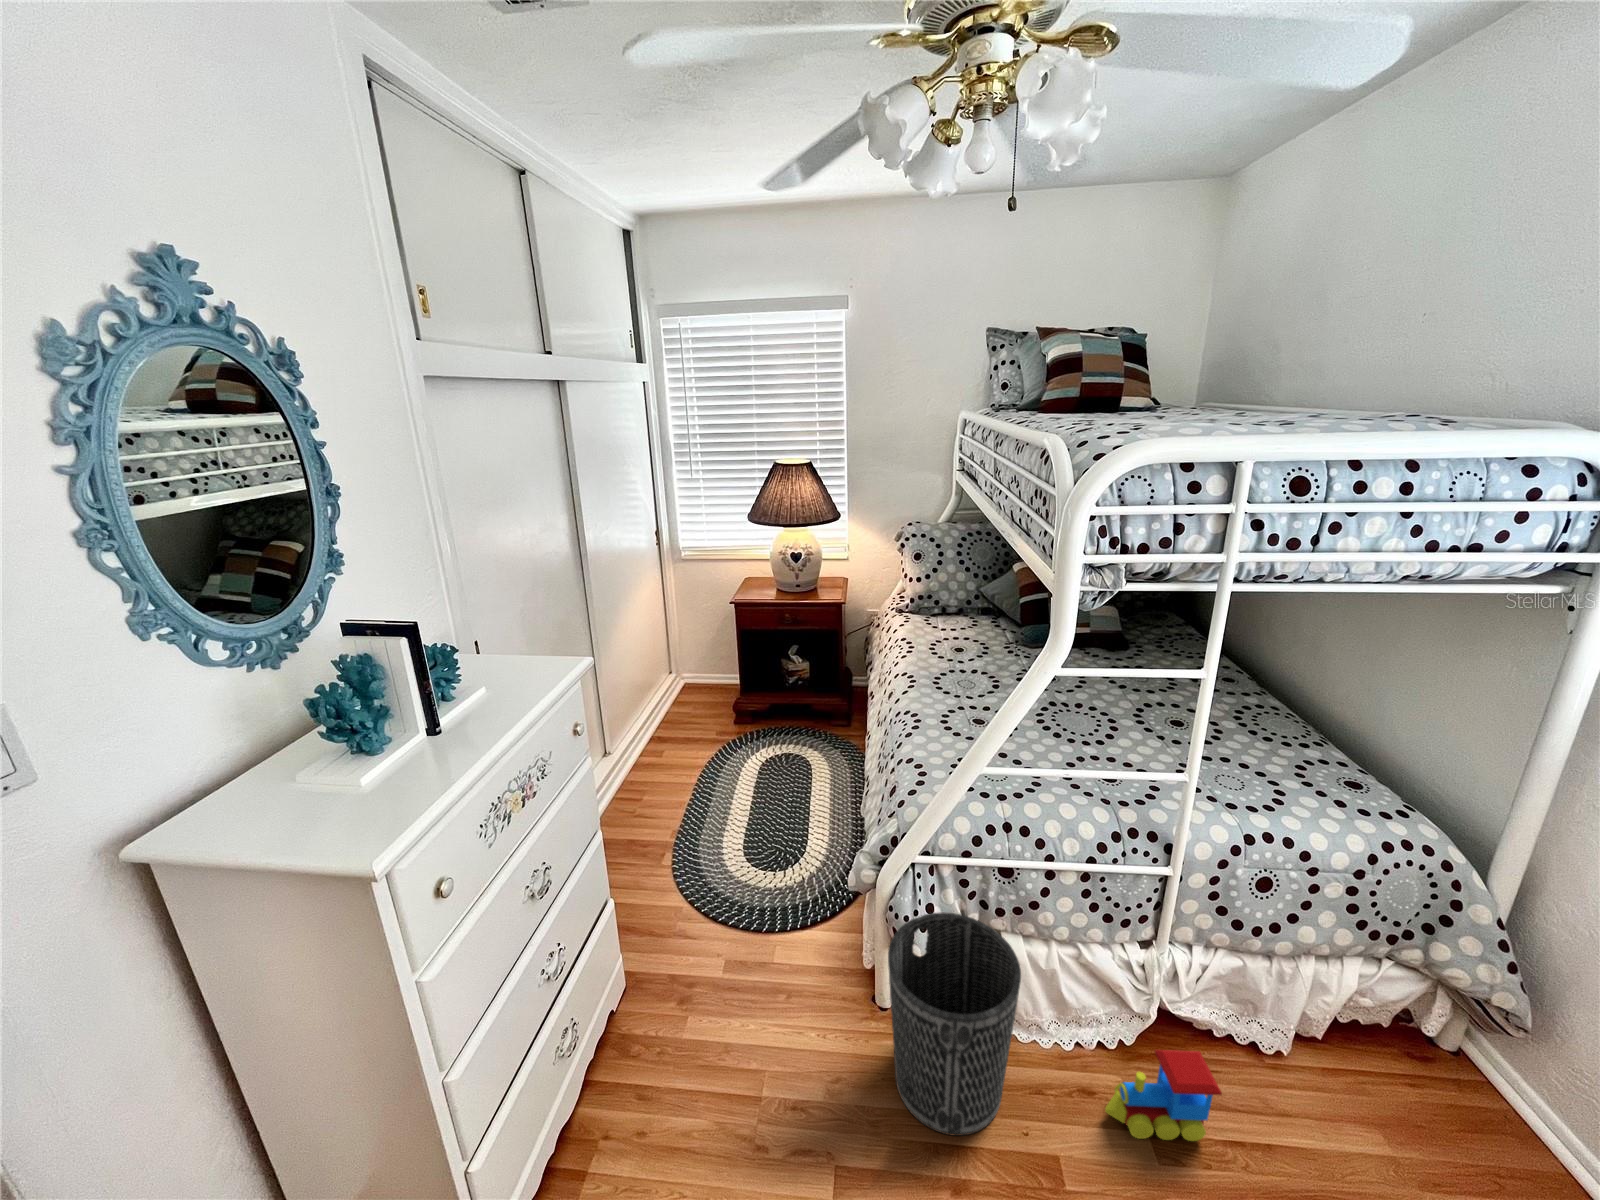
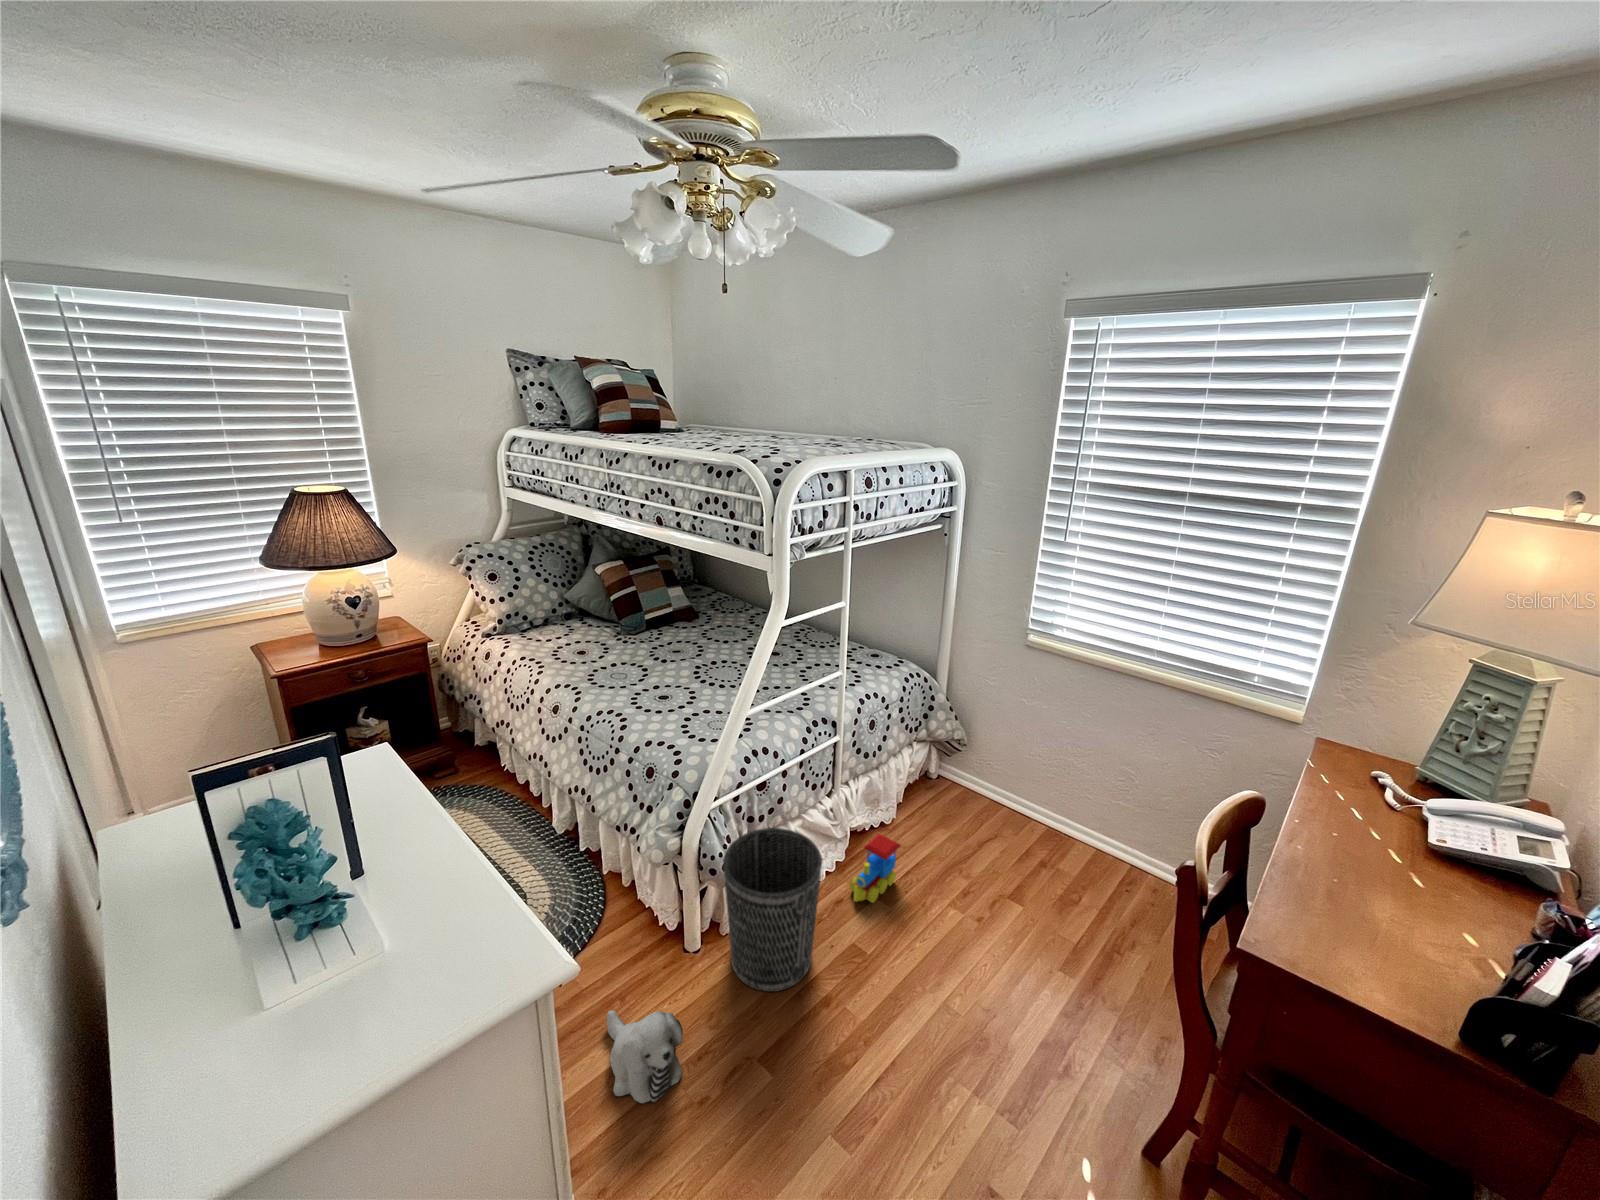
plush toy: none [718,994,793,1107] -> present [607,1010,683,1103]

